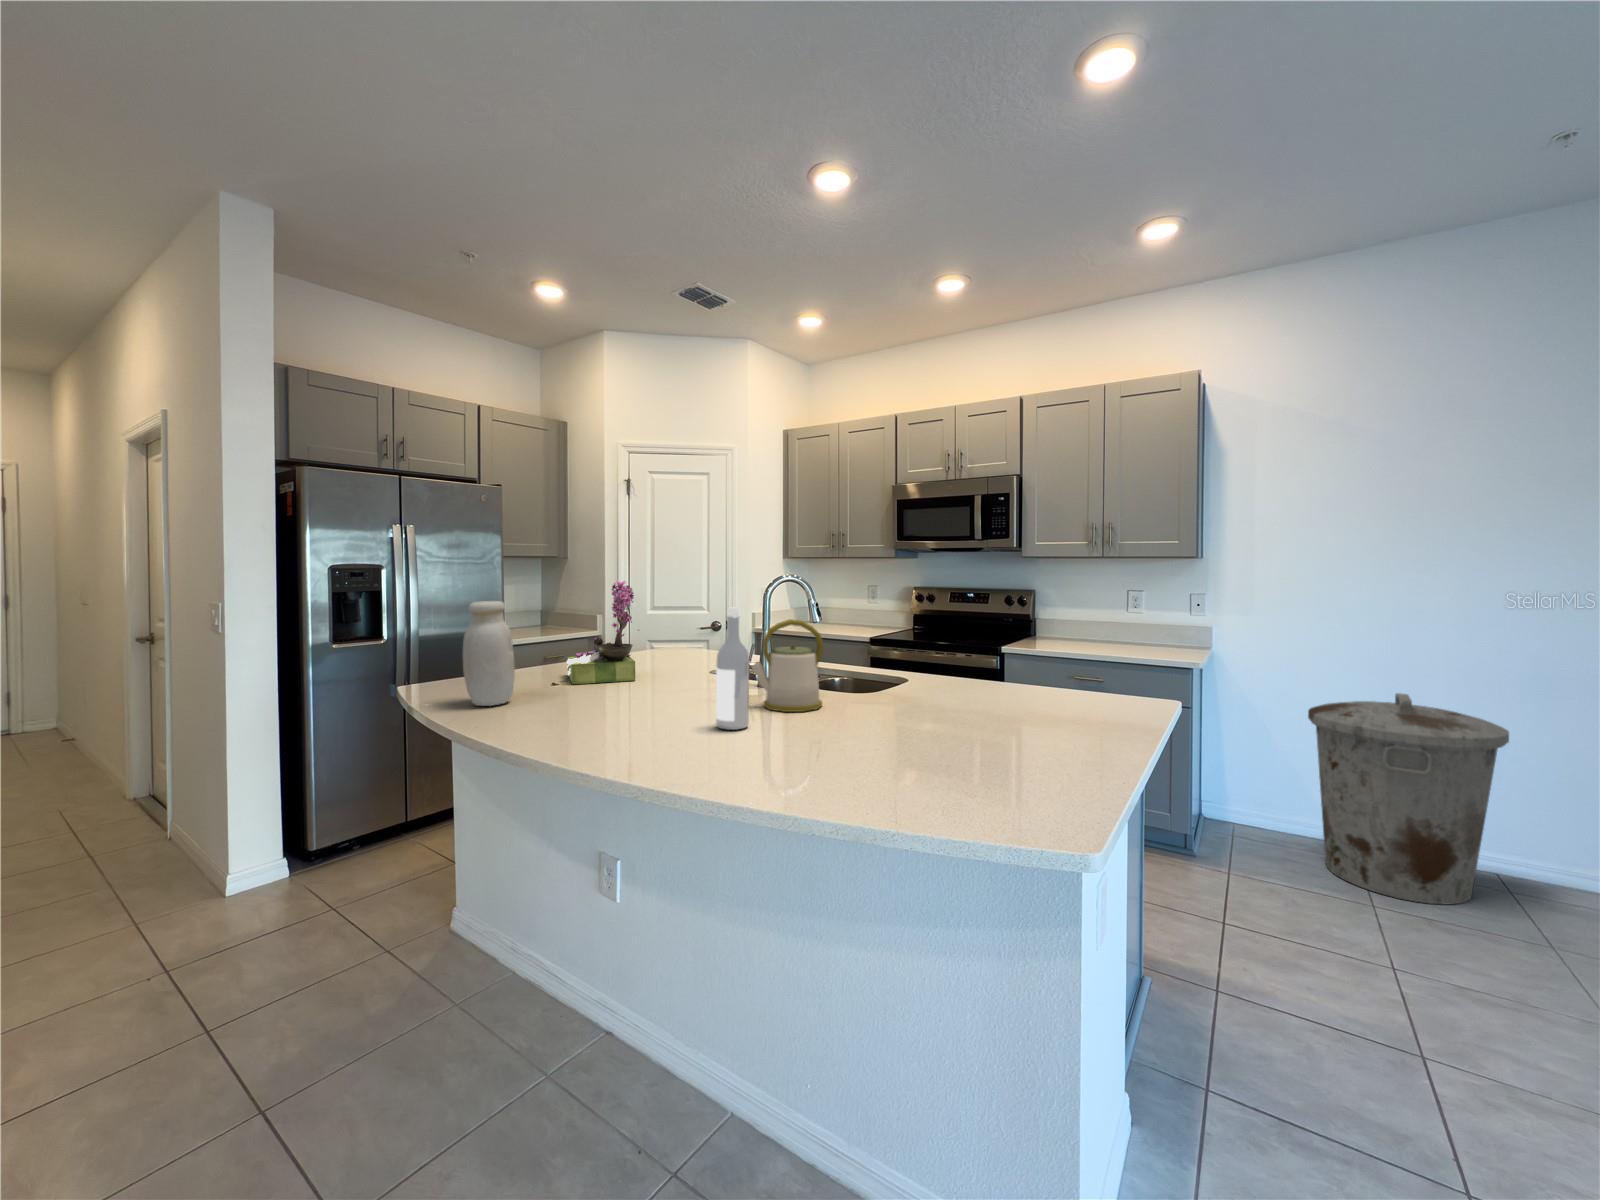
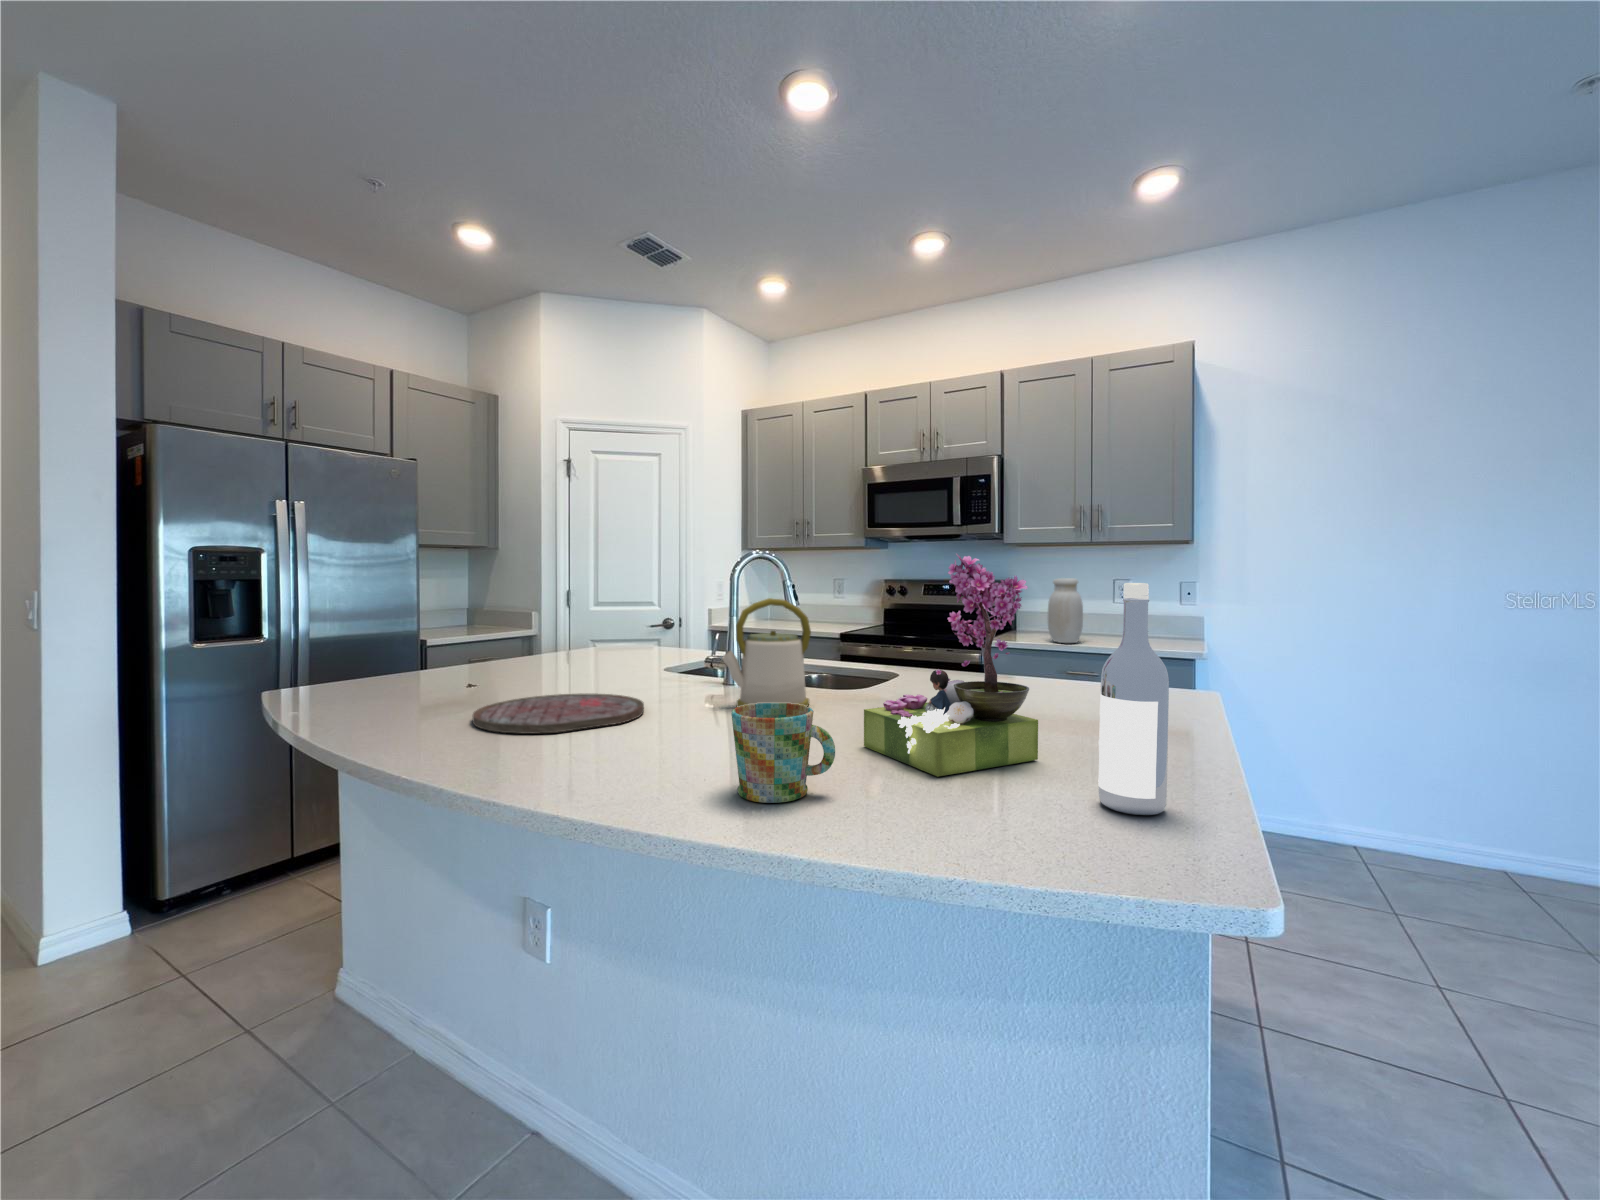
flower arrangement: present [567,580,639,684] -> present [864,554,1038,777]
jar: present [463,601,515,706] -> present [1048,578,1083,643]
wine bottle: present [716,608,749,730] -> present [1098,583,1169,815]
cutting board: none [560,693,690,725] -> present [473,694,644,734]
trash can: present [1308,693,1509,905] -> none [1317,684,1536,912]
mug: none [747,707,821,779] -> present [731,703,835,803]

